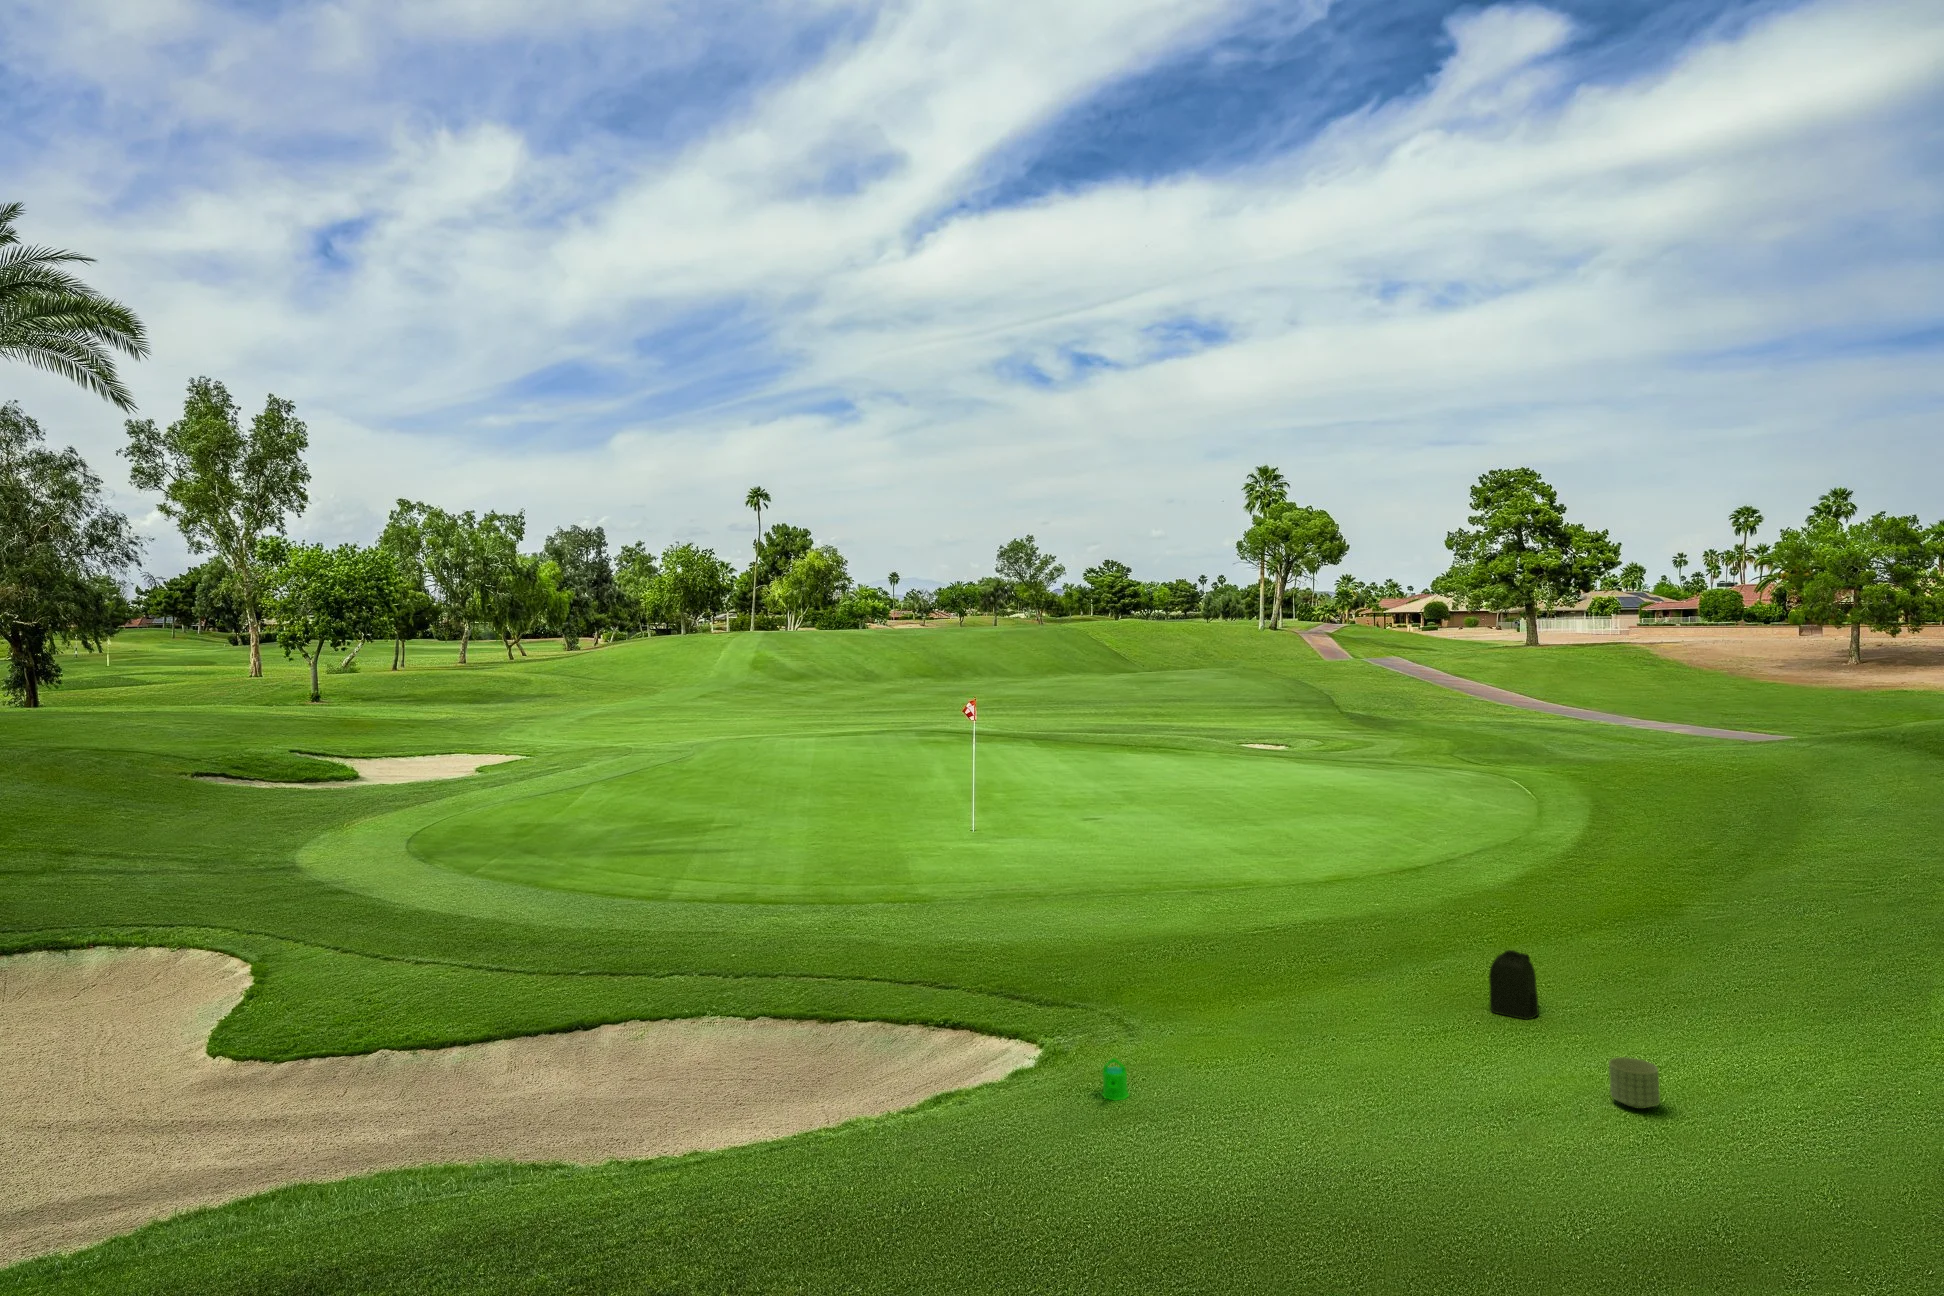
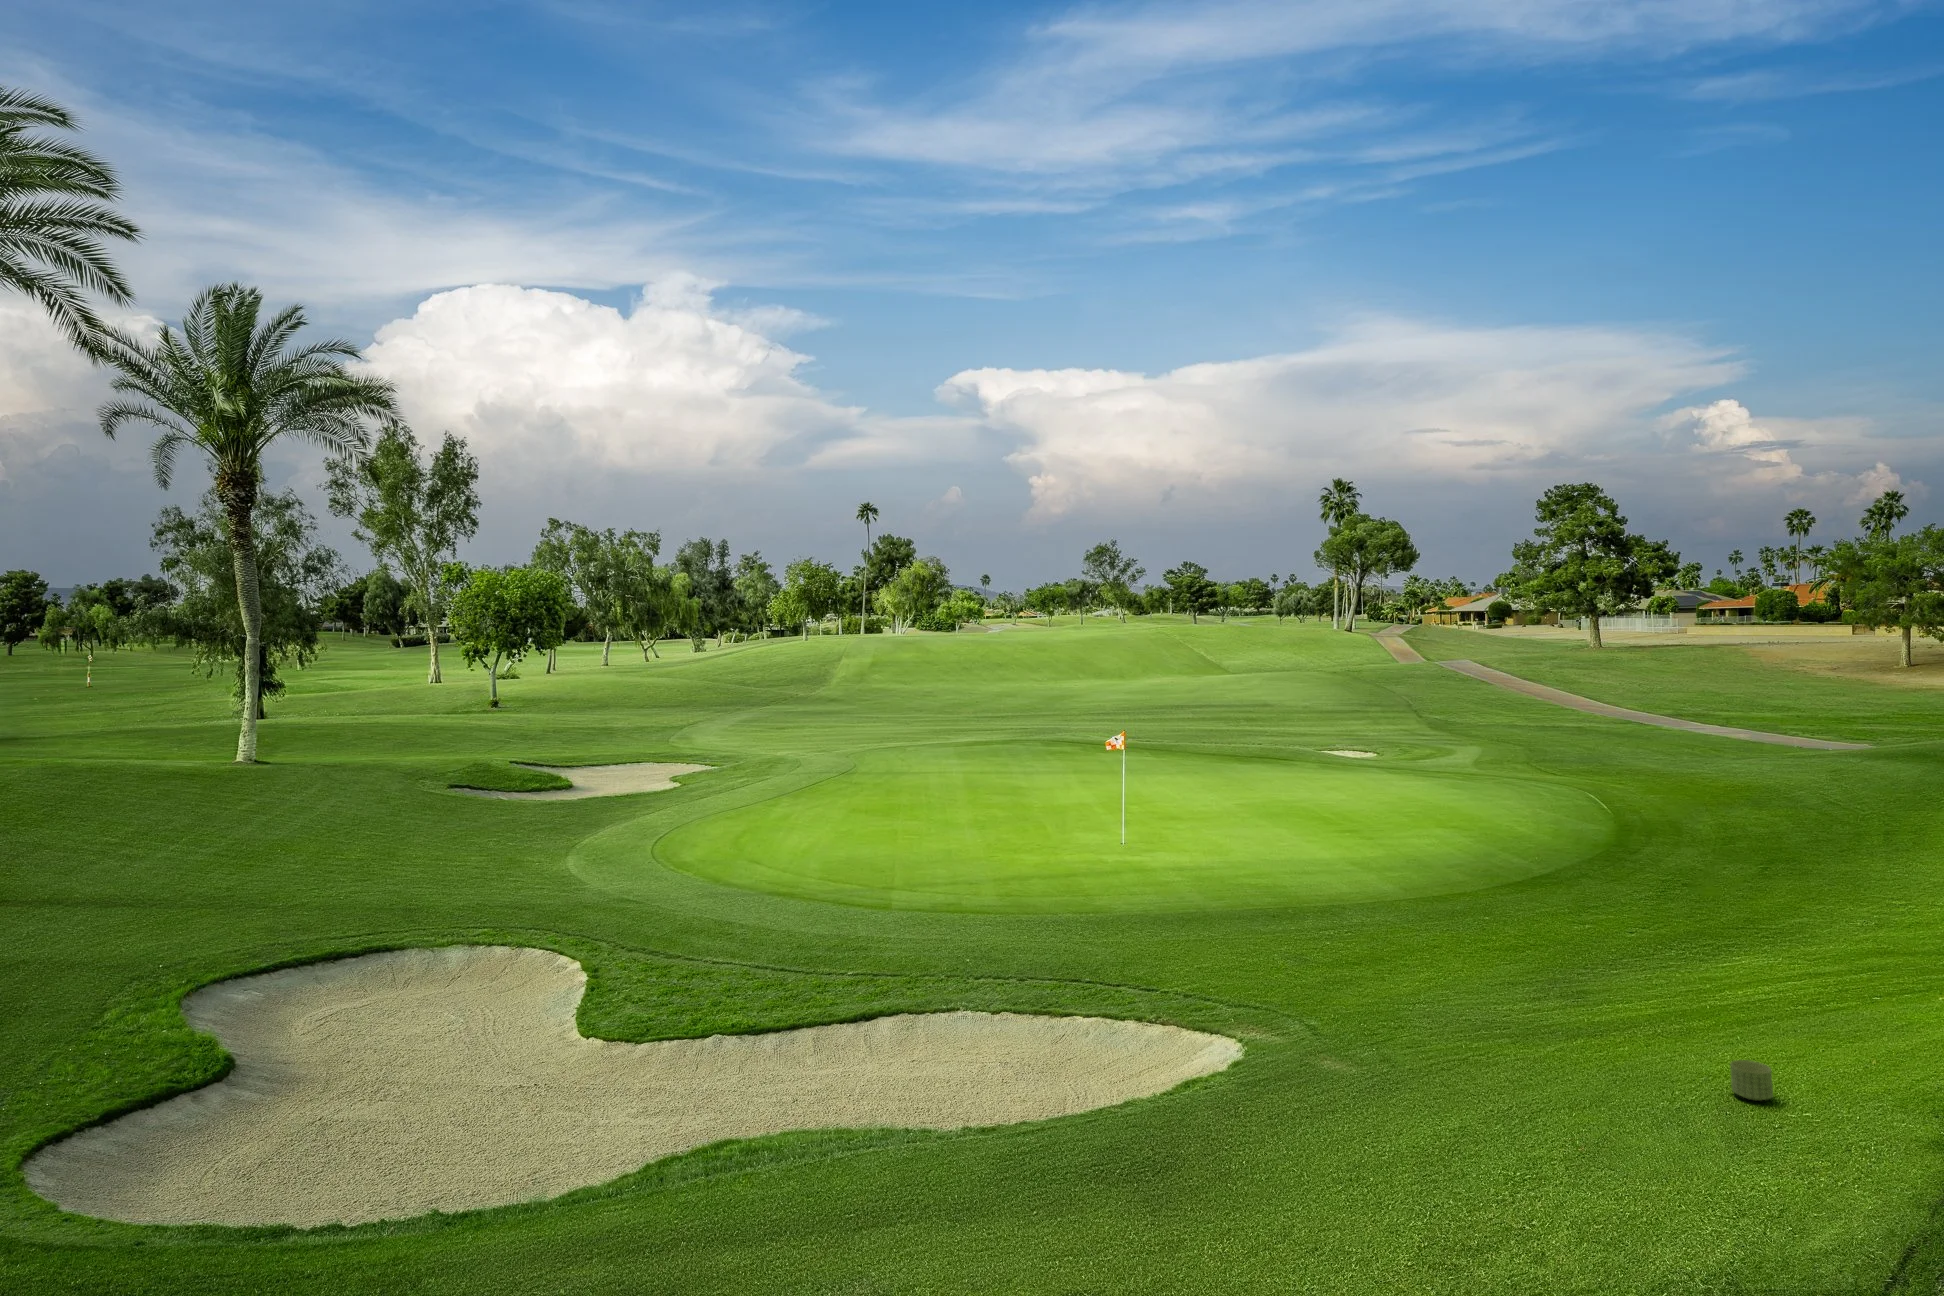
backpack: present [1489,950,1539,1020] -> none [1632,967,1677,1026]
watering can: present [1102,1058,1129,1101] -> none [1306,1053,1330,1086]

